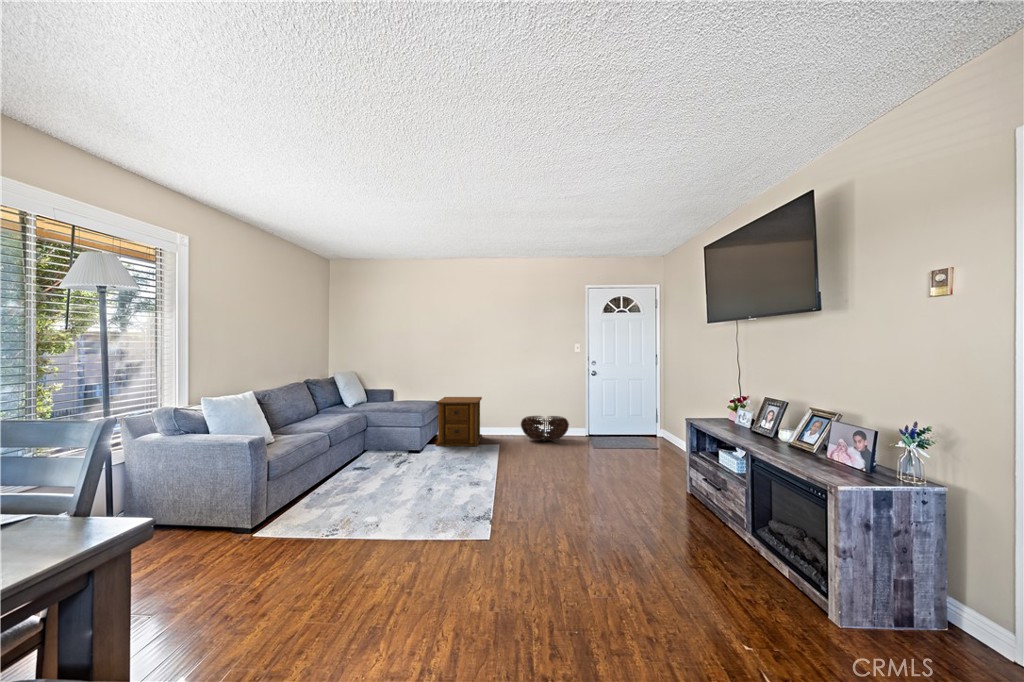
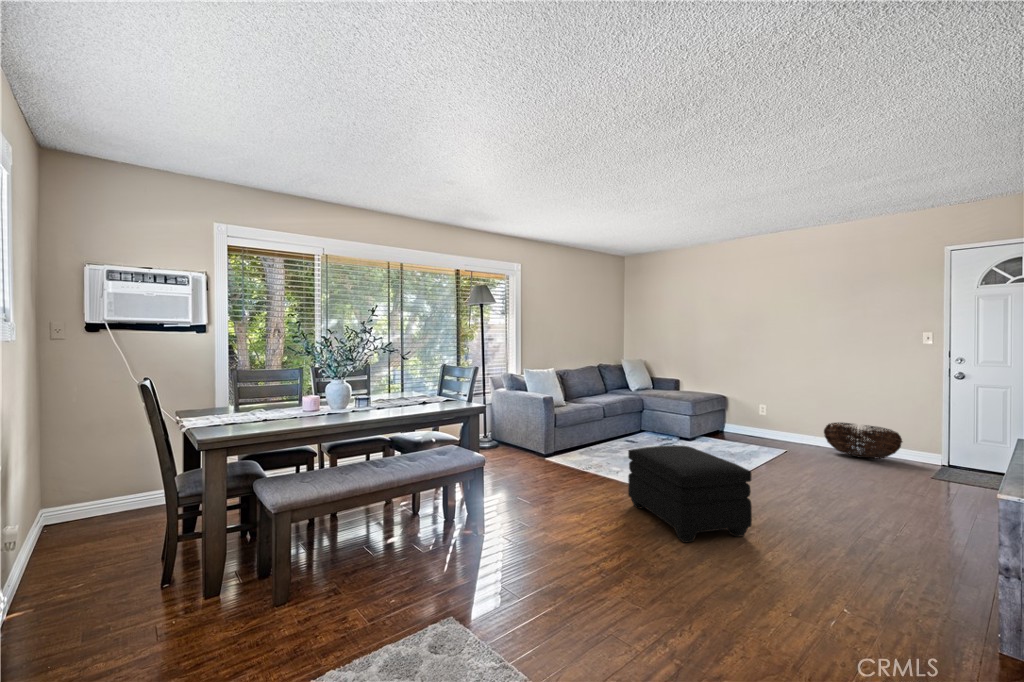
side table: present [436,397,482,446] -> none [712,390,776,446]
ottoman: none [434,478,590,630] -> present [628,445,752,543]

